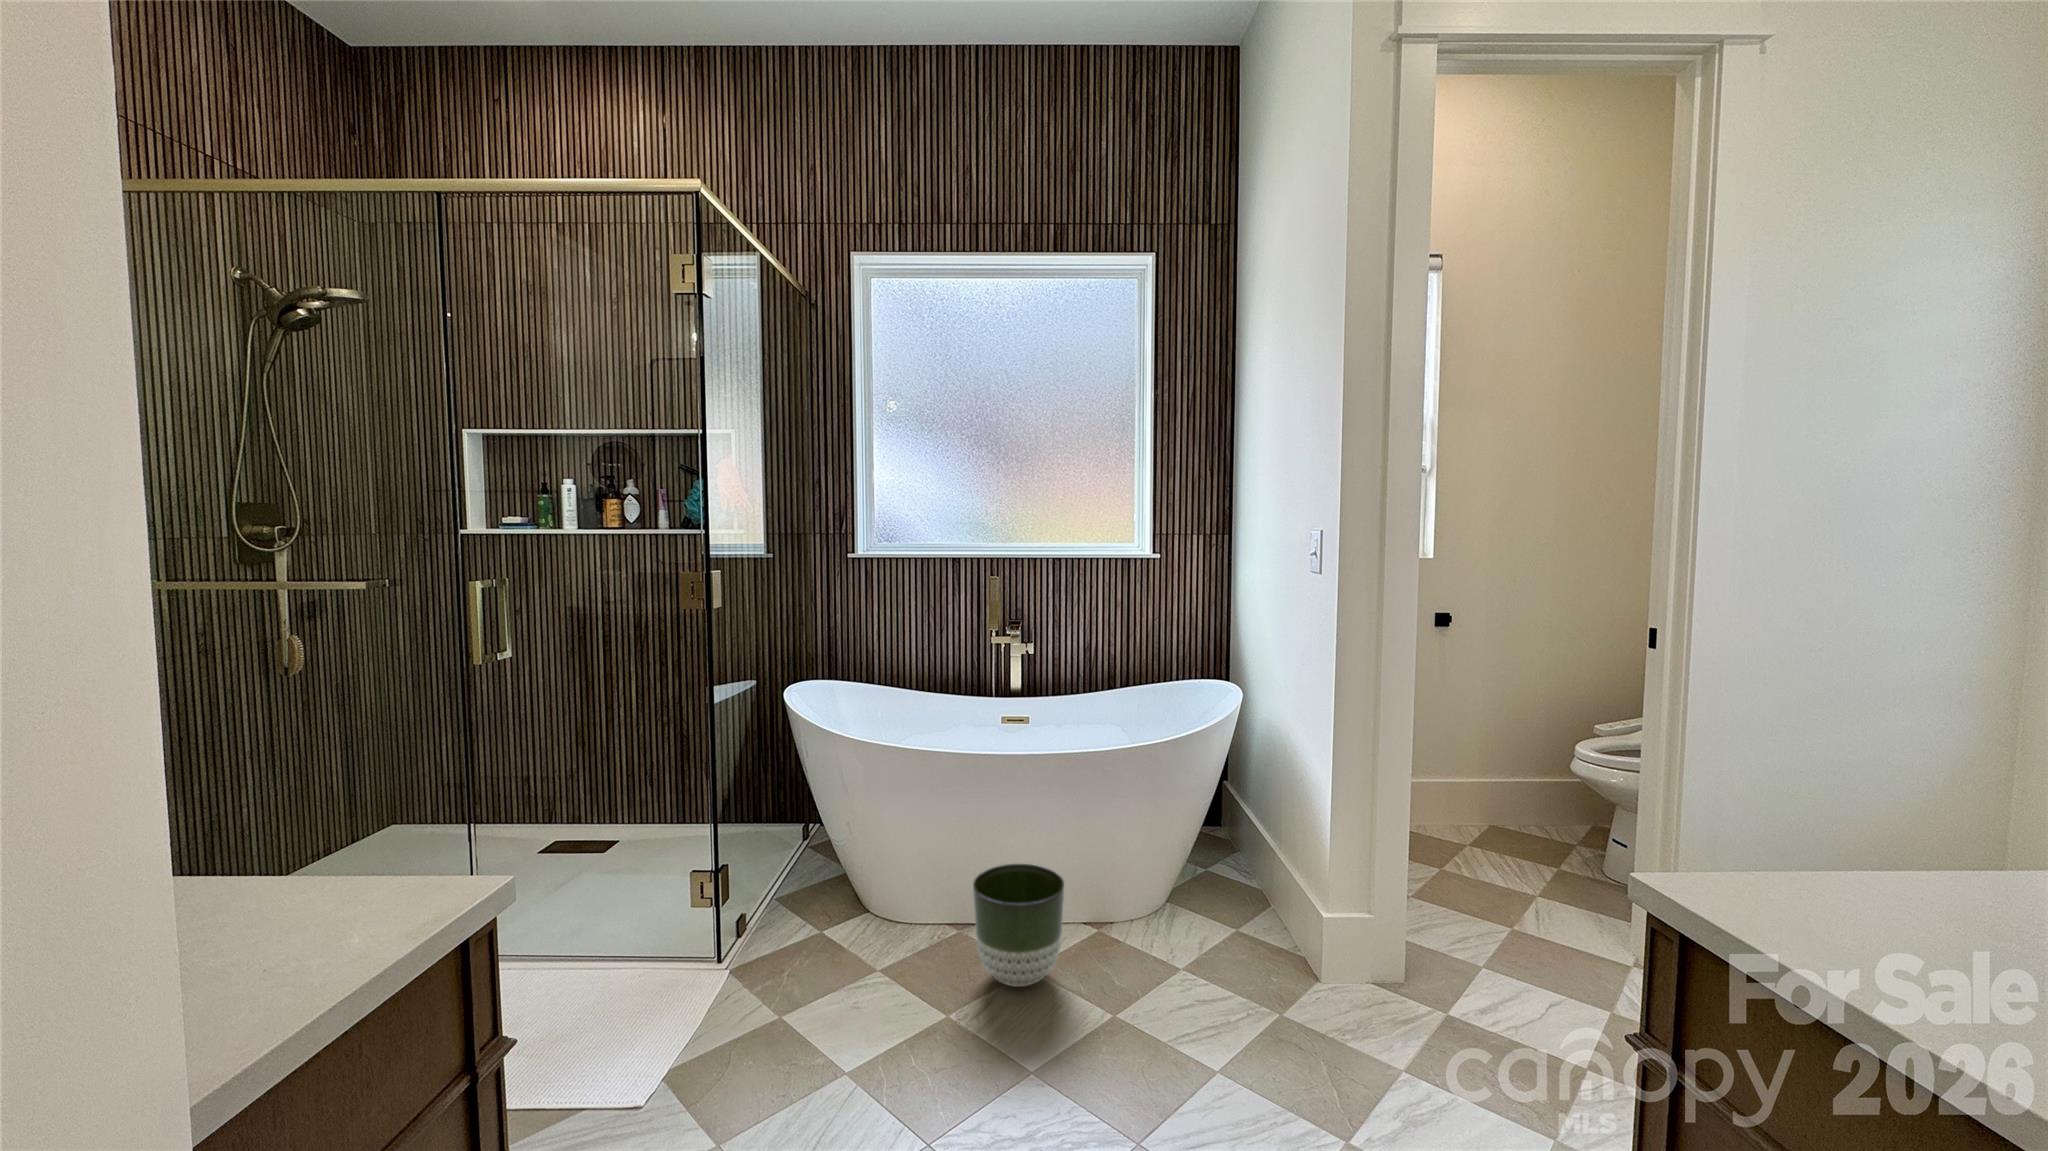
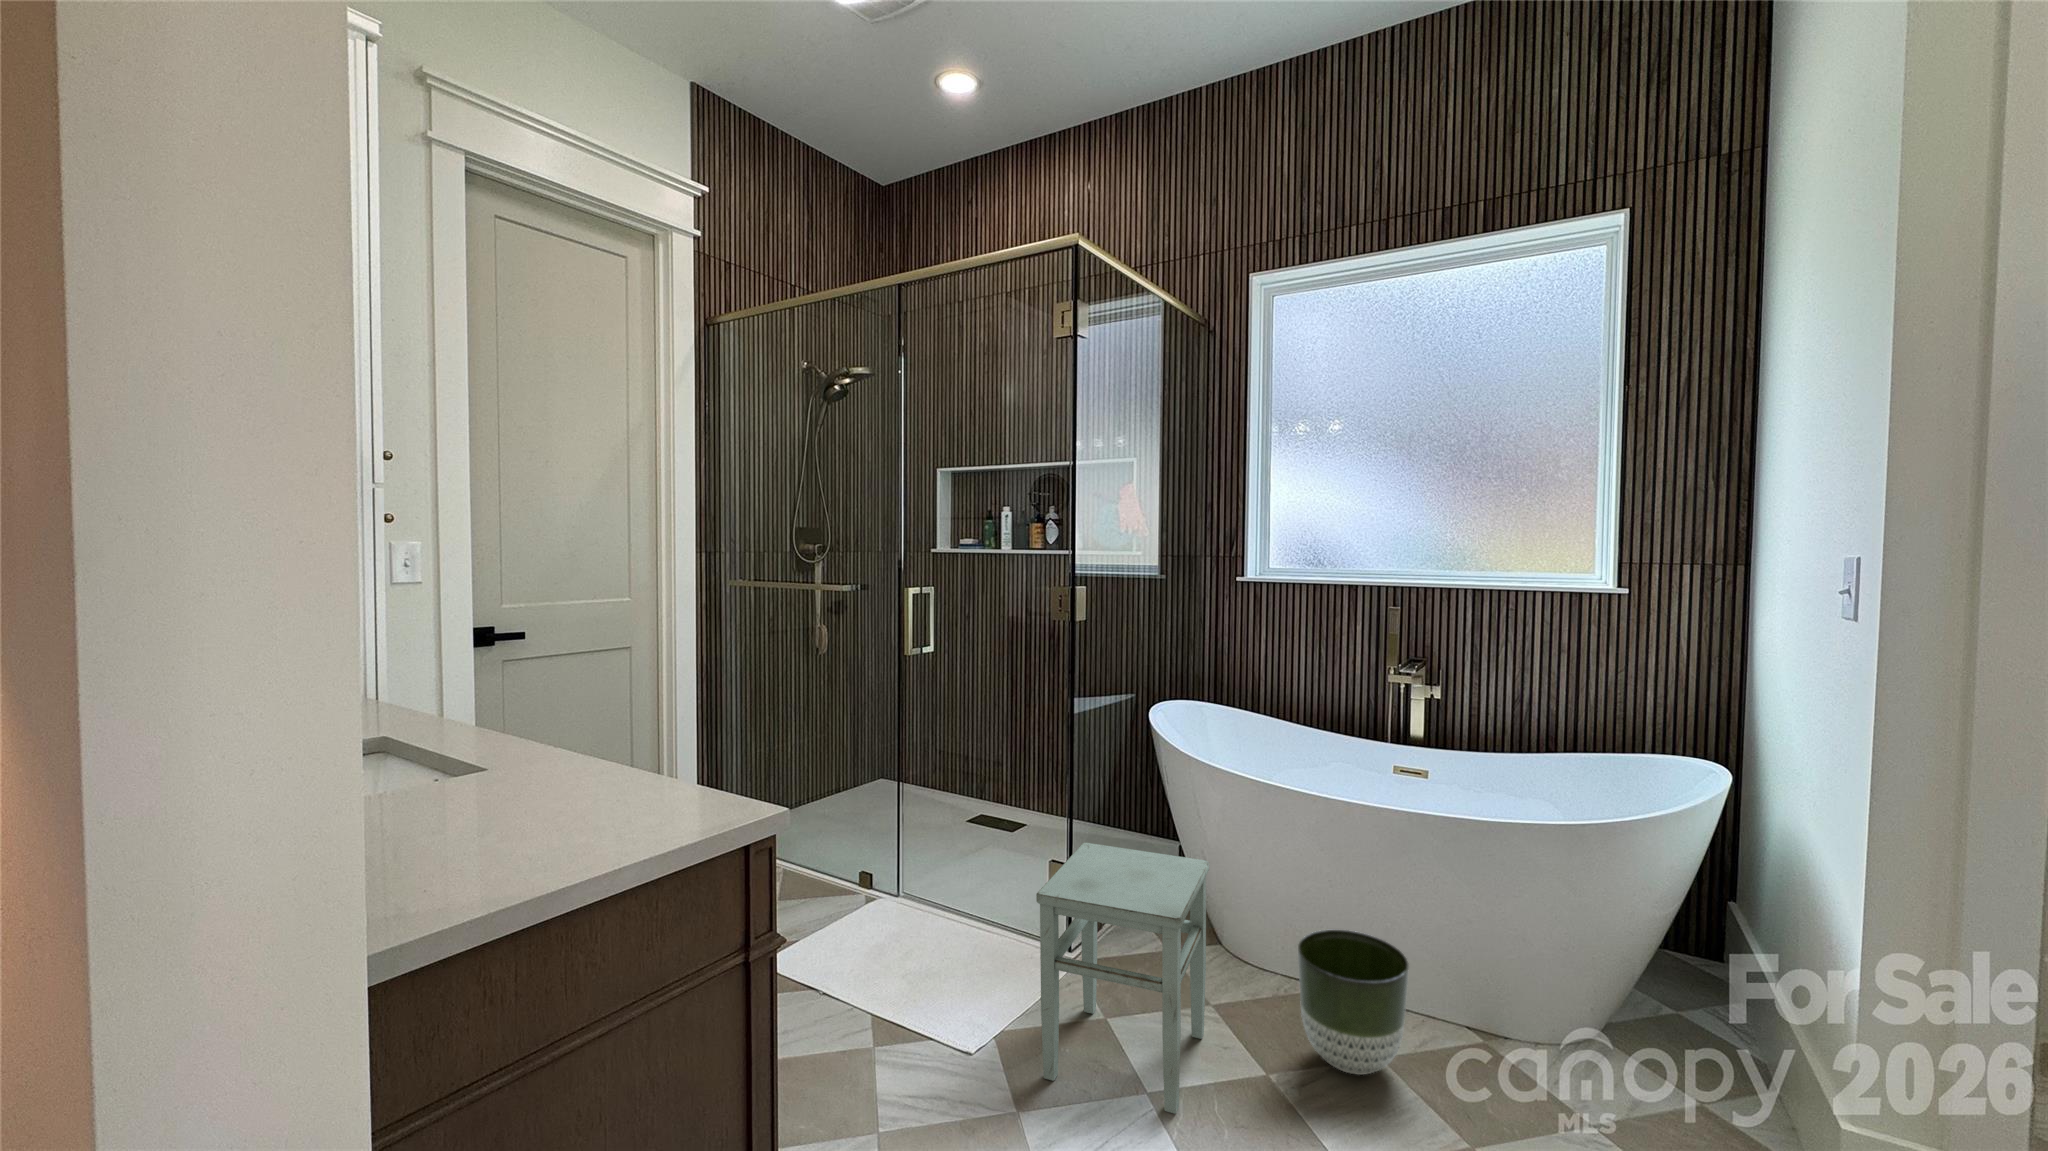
stool: none [736,829,896,1095] -> present [1036,843,1209,1114]

